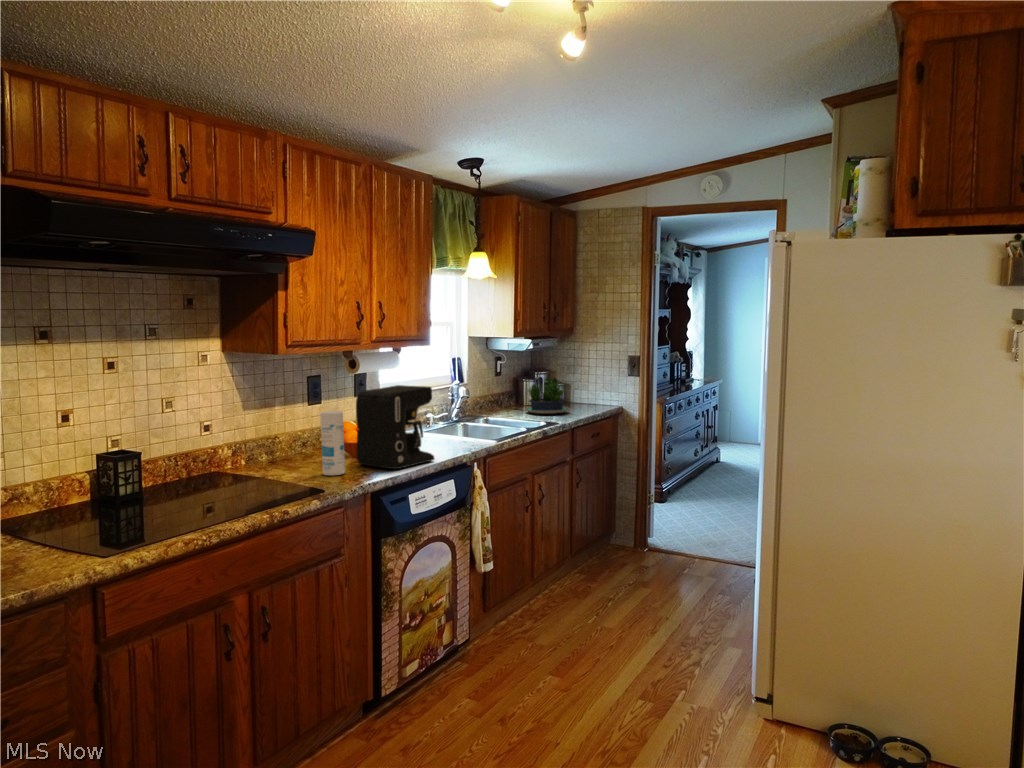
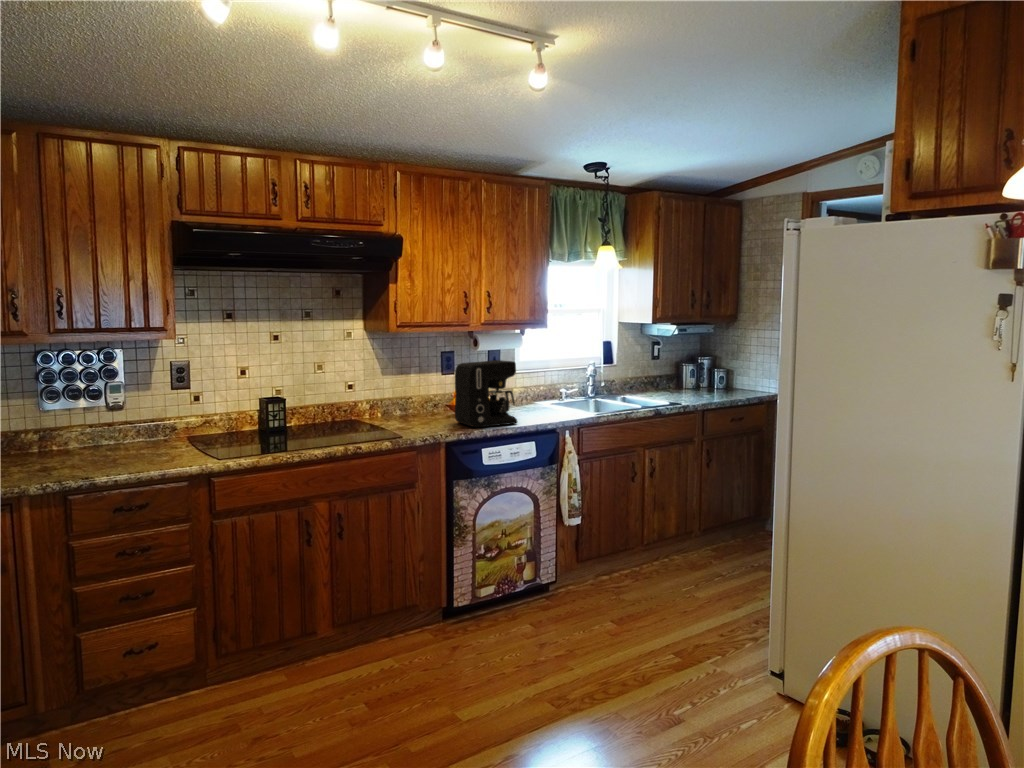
potted plant: present [526,378,569,414] -> none [671,362,715,396]
canister: present [320,411,345,475] -> none [419,378,438,428]

